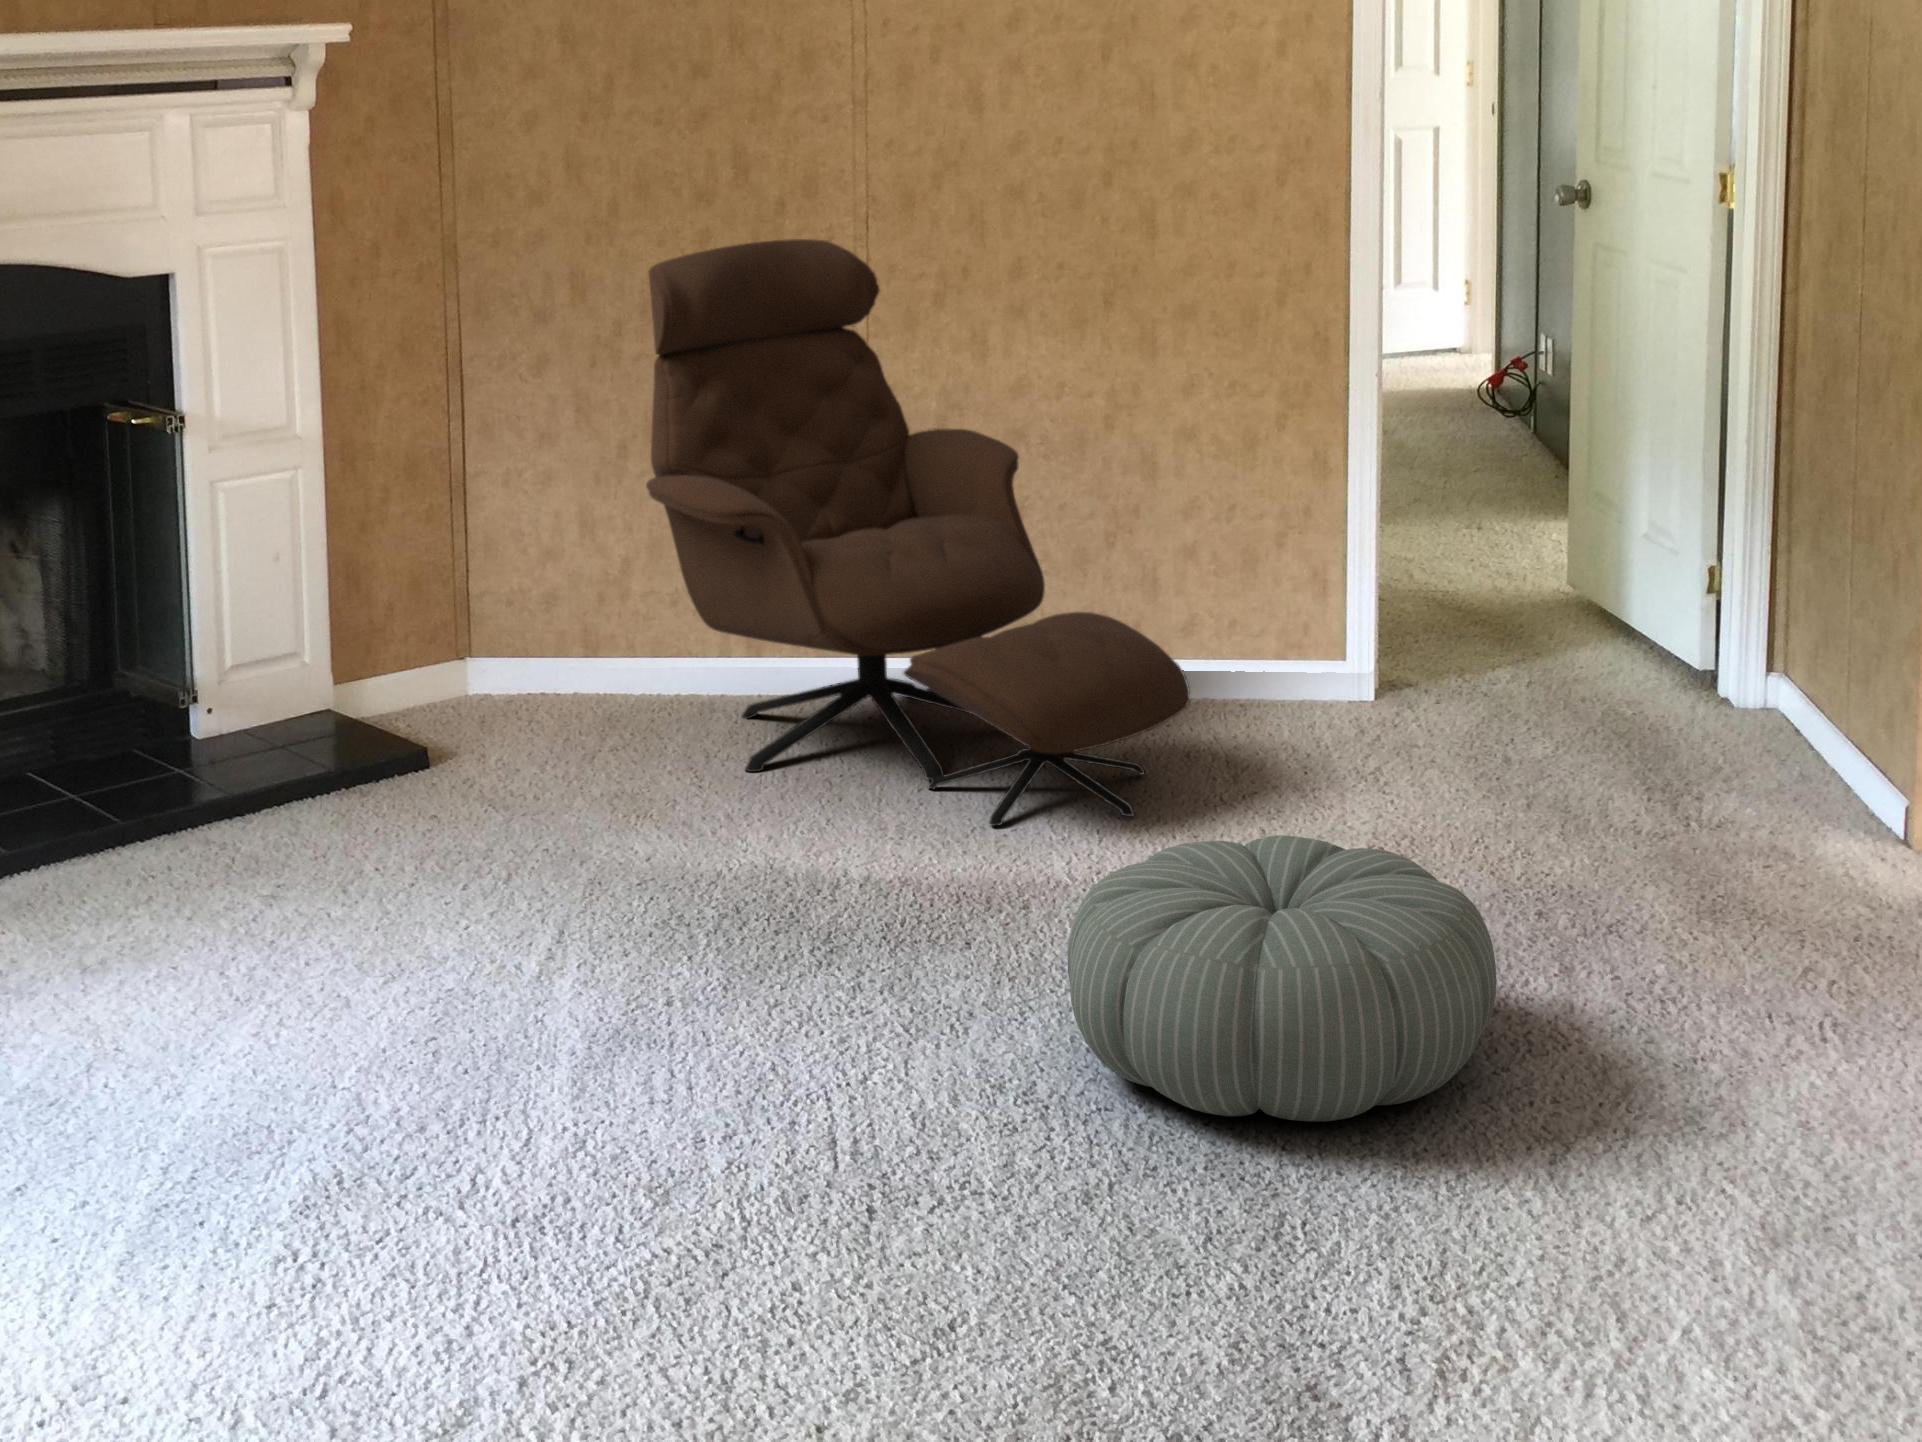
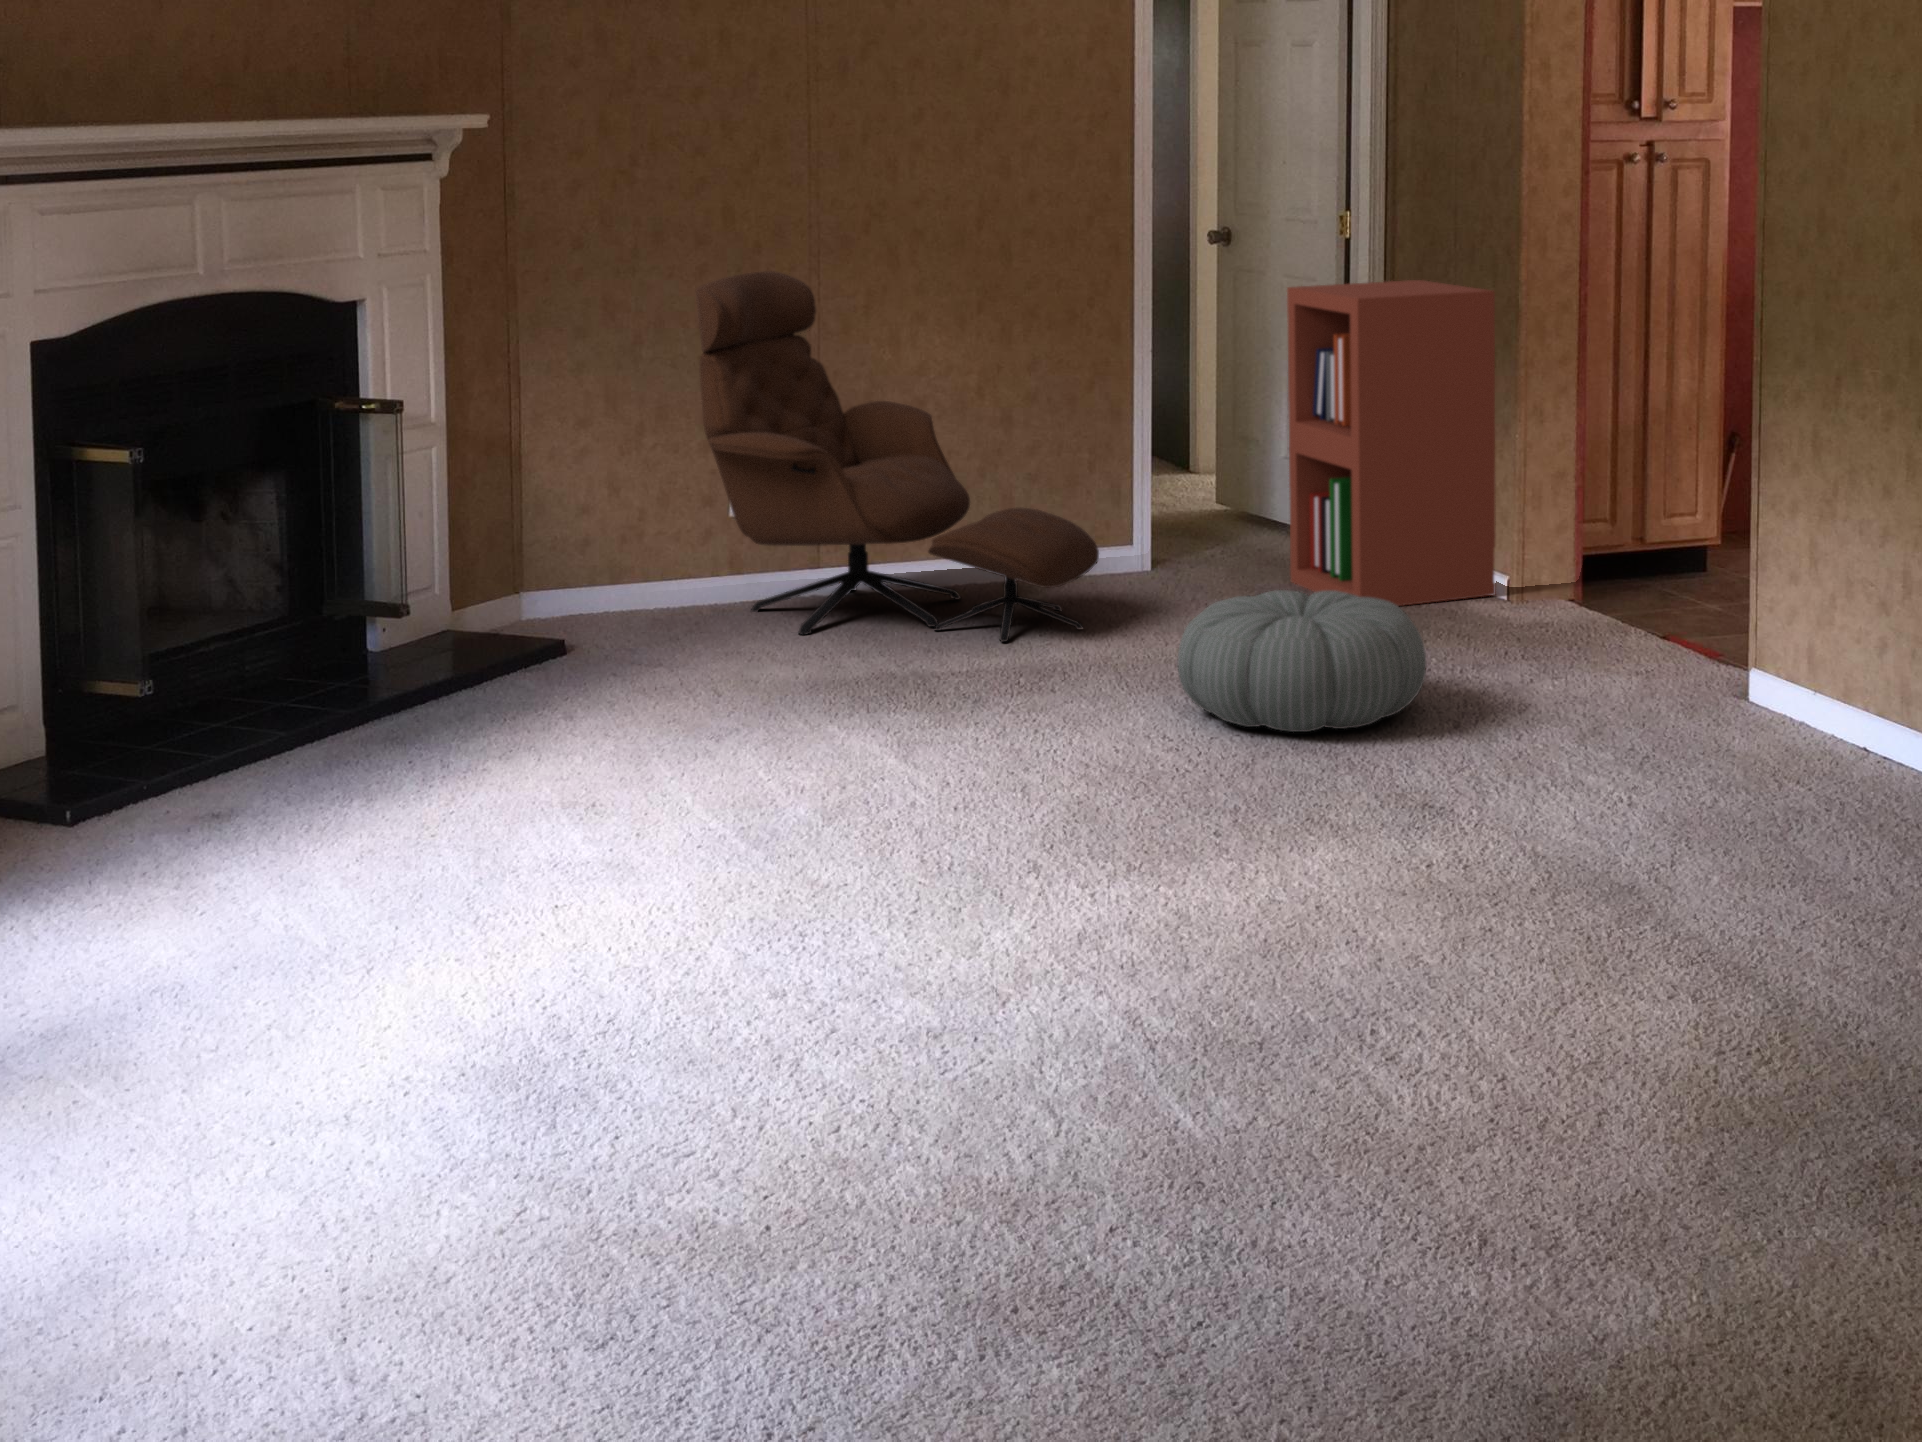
bookshelf: none [1555,288,1878,833] -> present [1287,280,1496,606]

